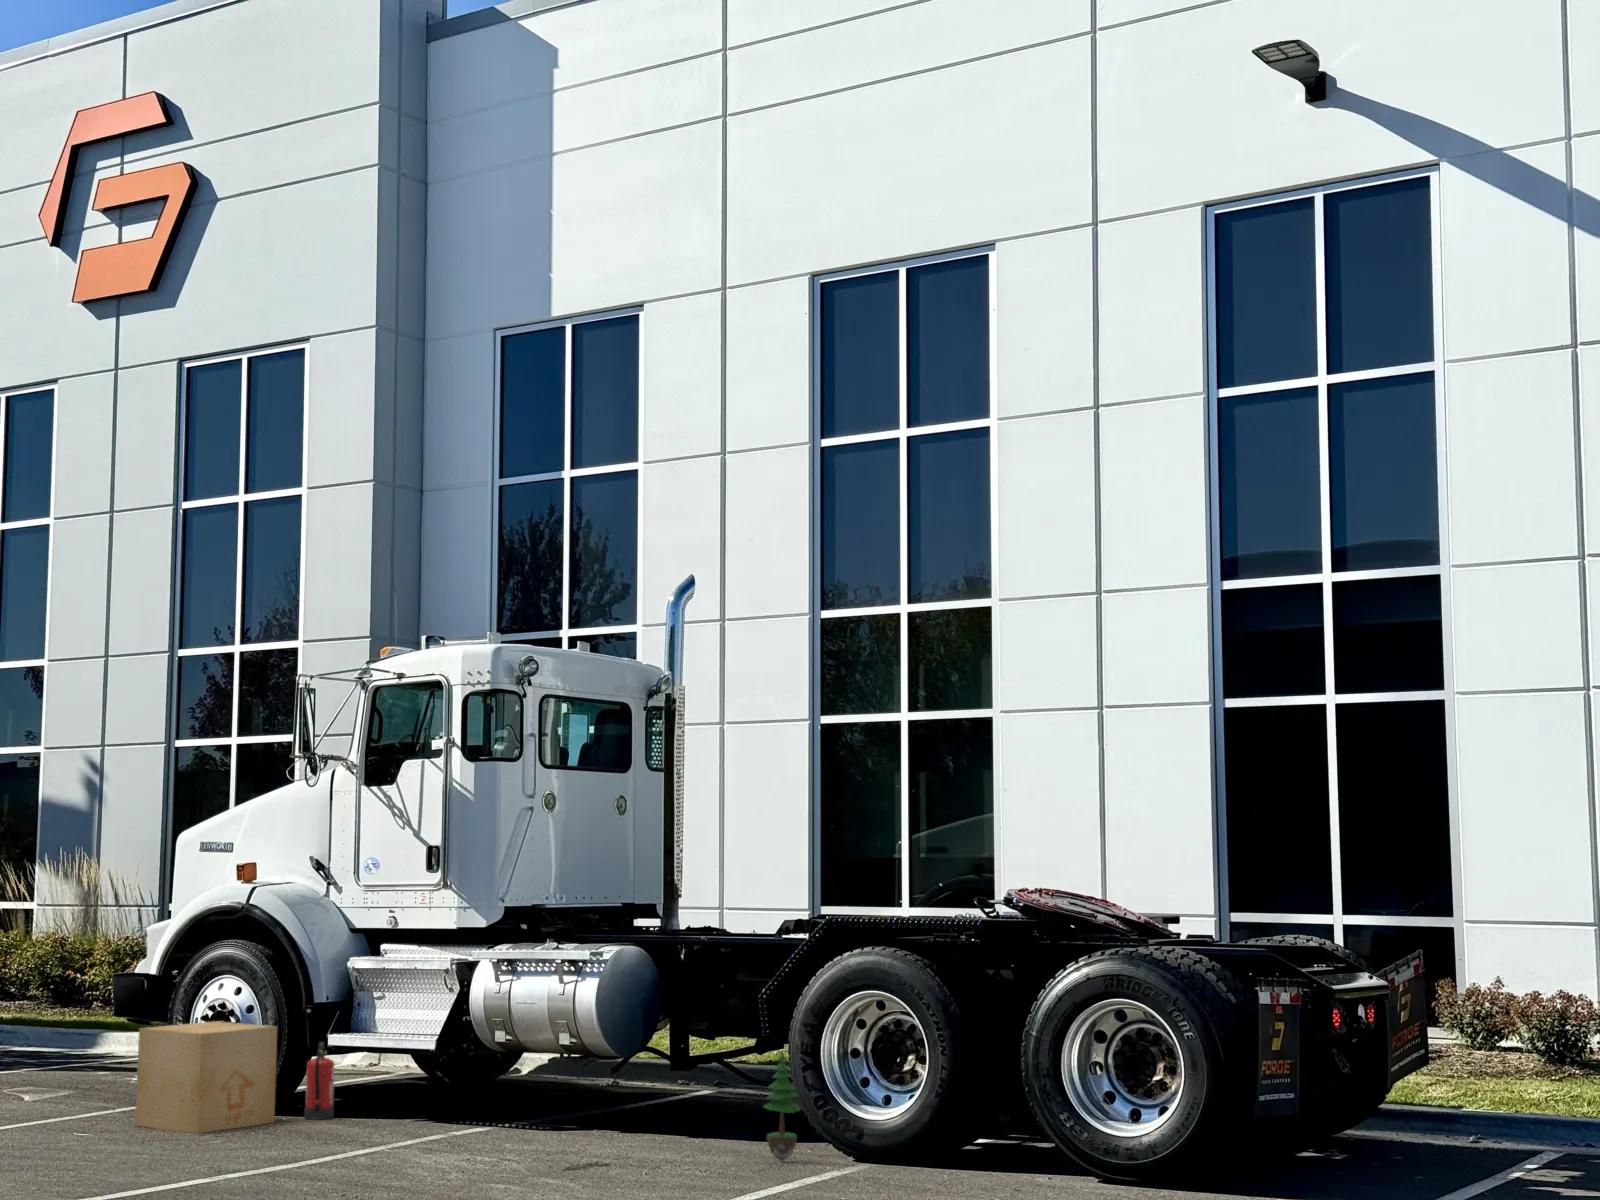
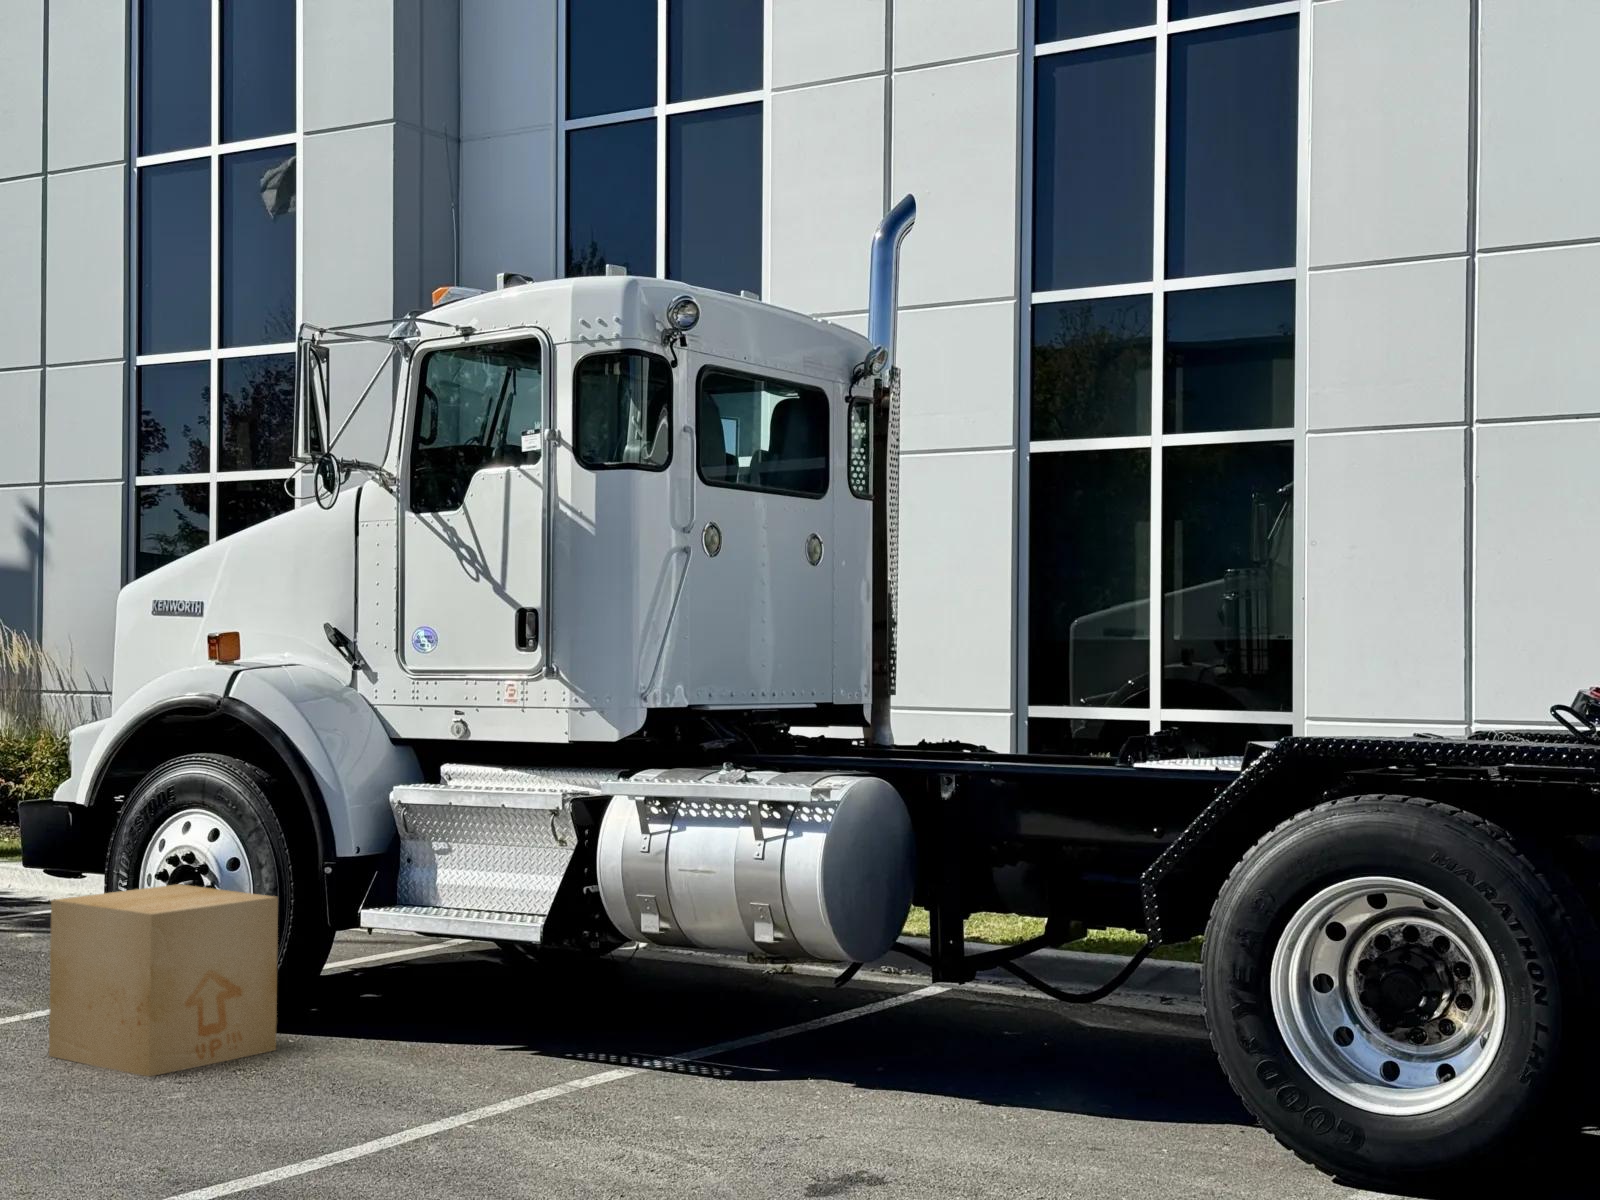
fire extinguisher: present [304,1042,334,1120] -> none [324,911,371,1044]
potted tree: present [764,1052,801,1161] -> none [1153,975,1223,1171]

